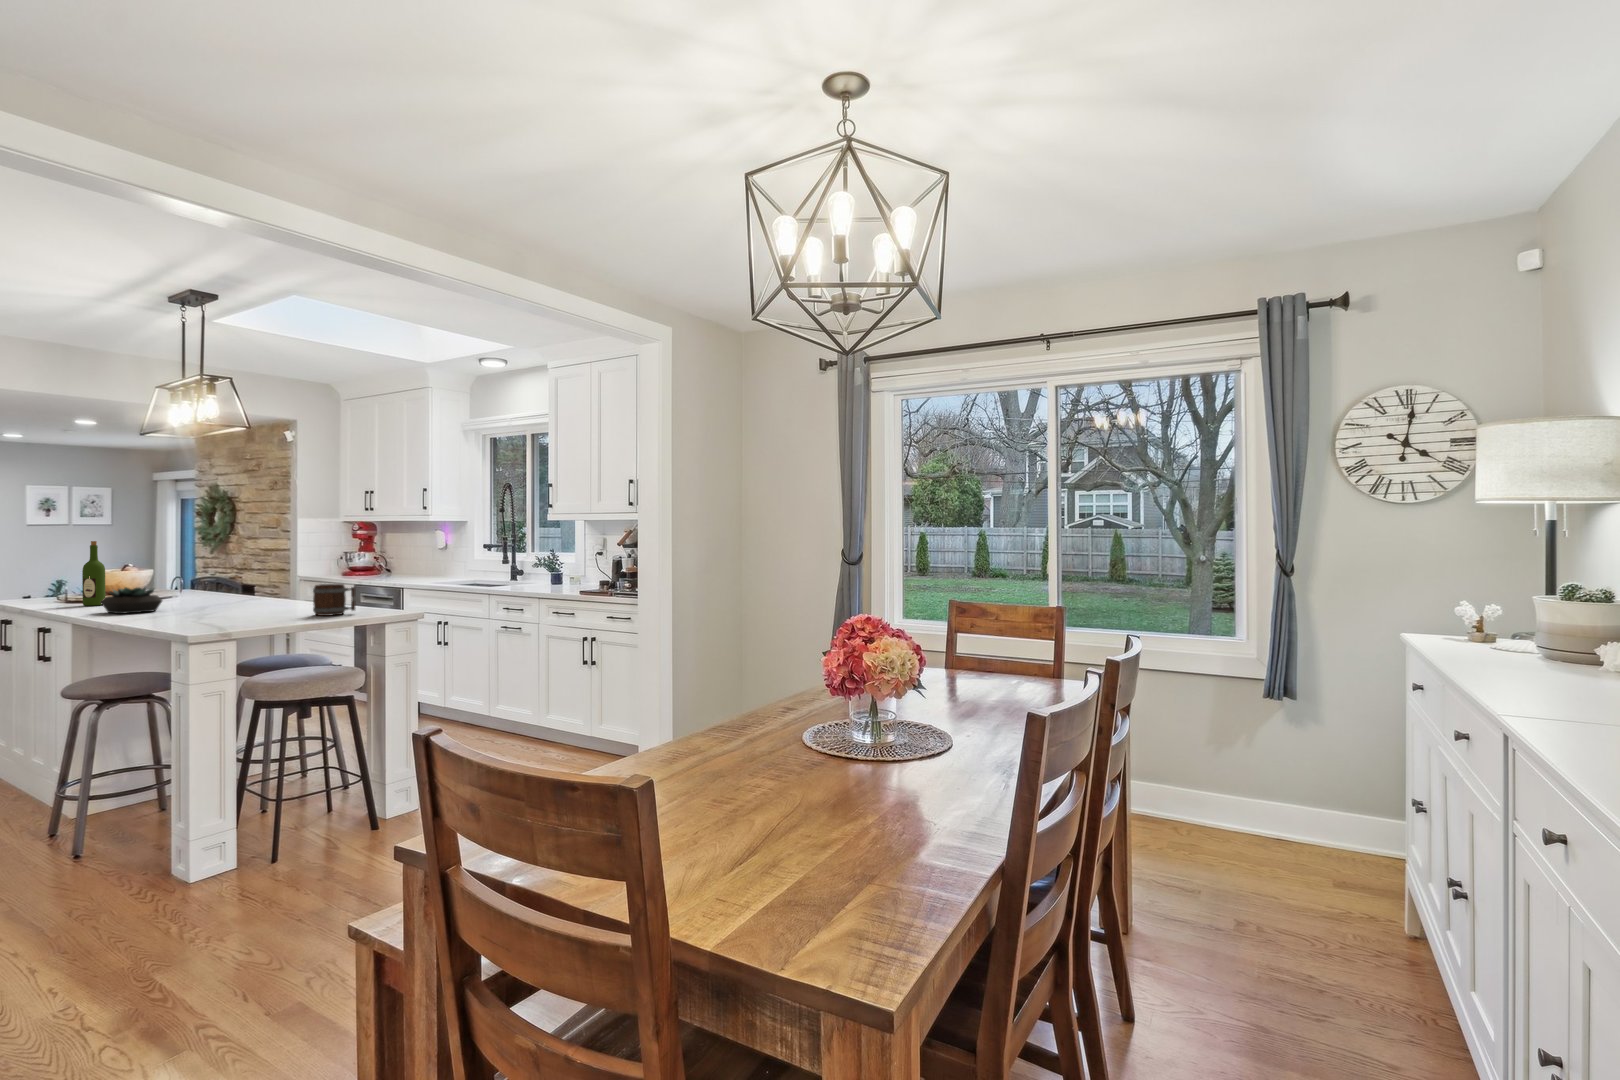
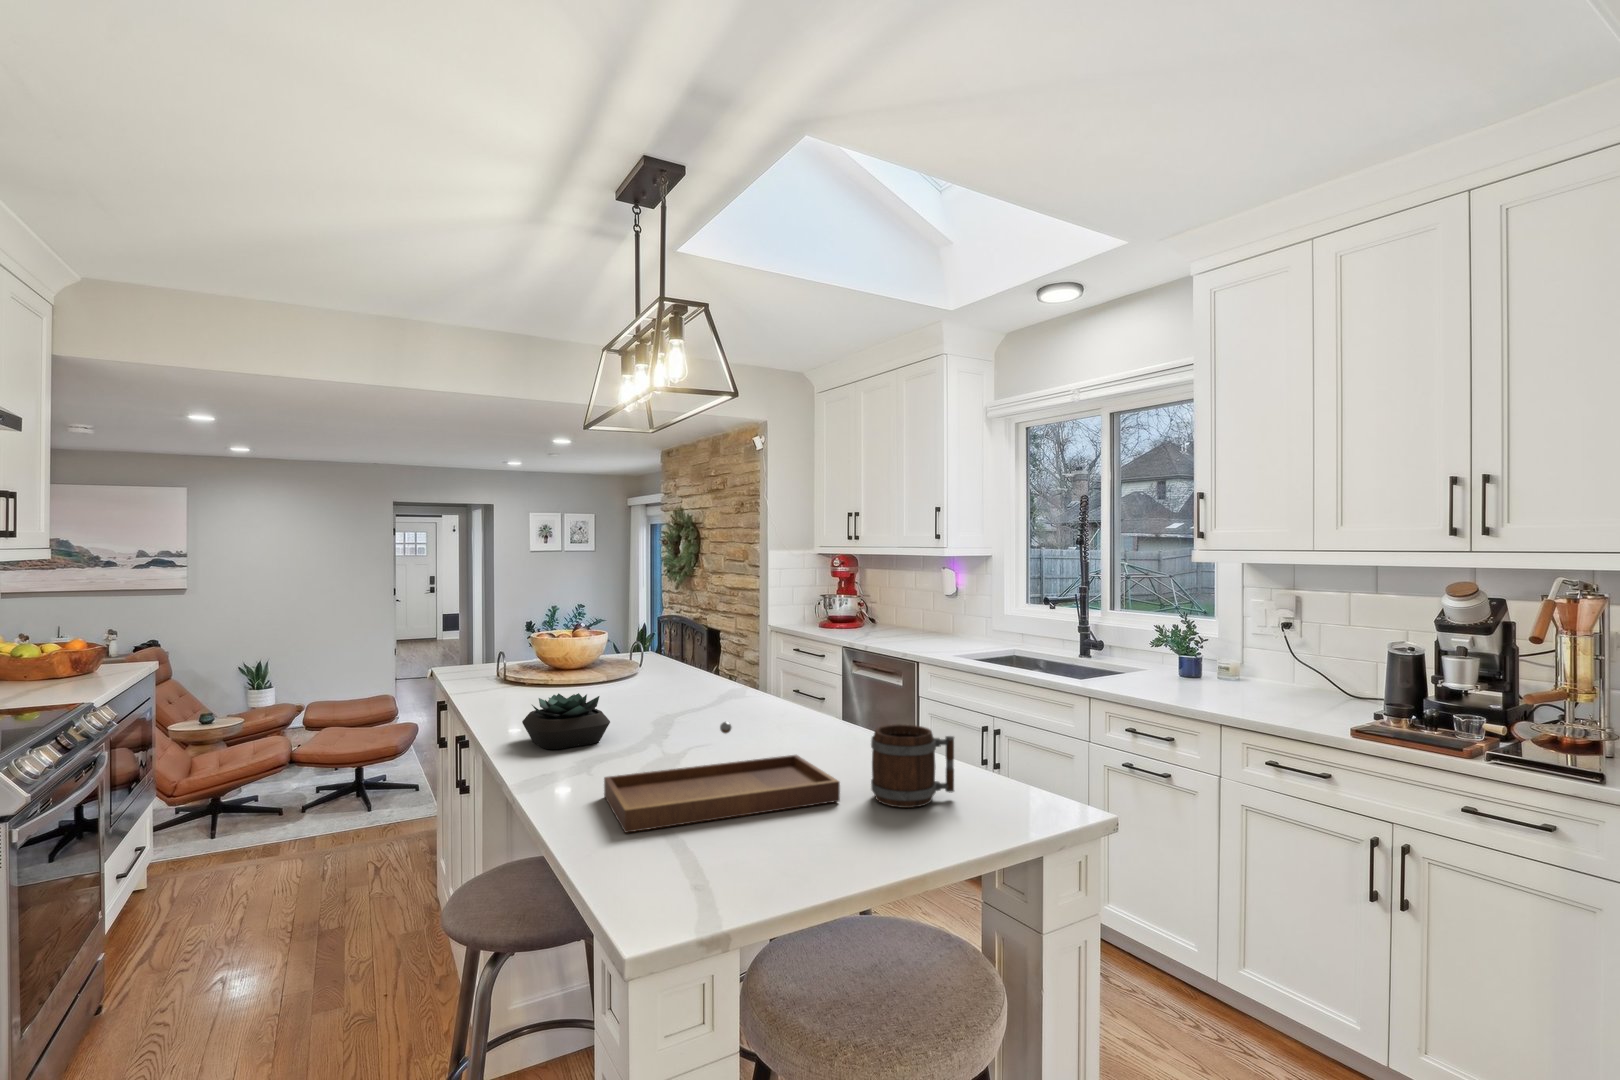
wine bottle: present [82,541,105,606] -> none [514,603,543,707]
tray: none [164,584,296,624] -> present [604,722,840,833]

